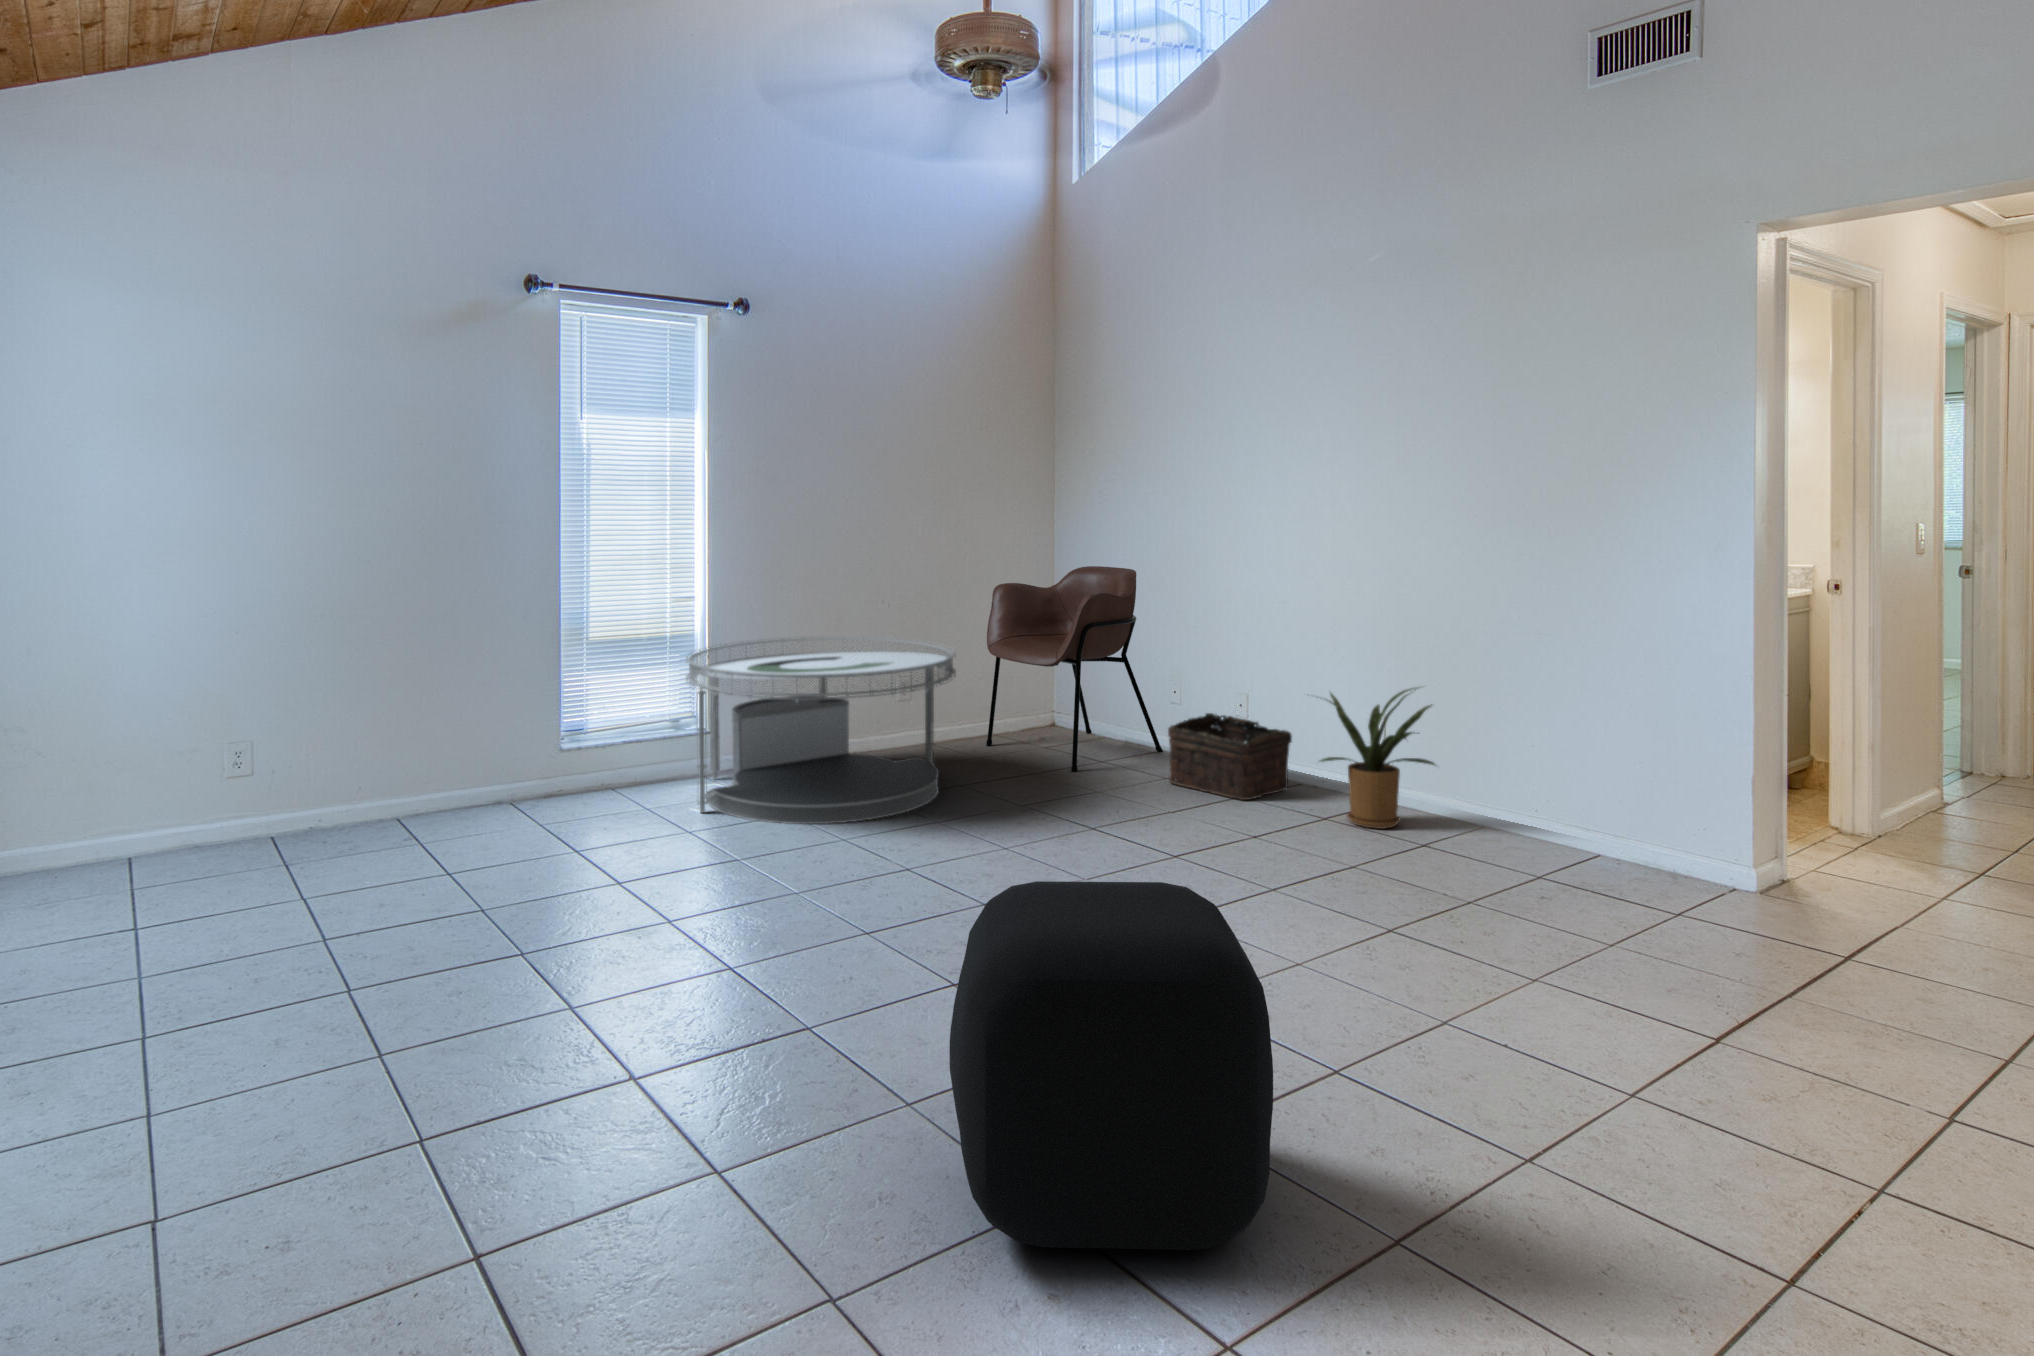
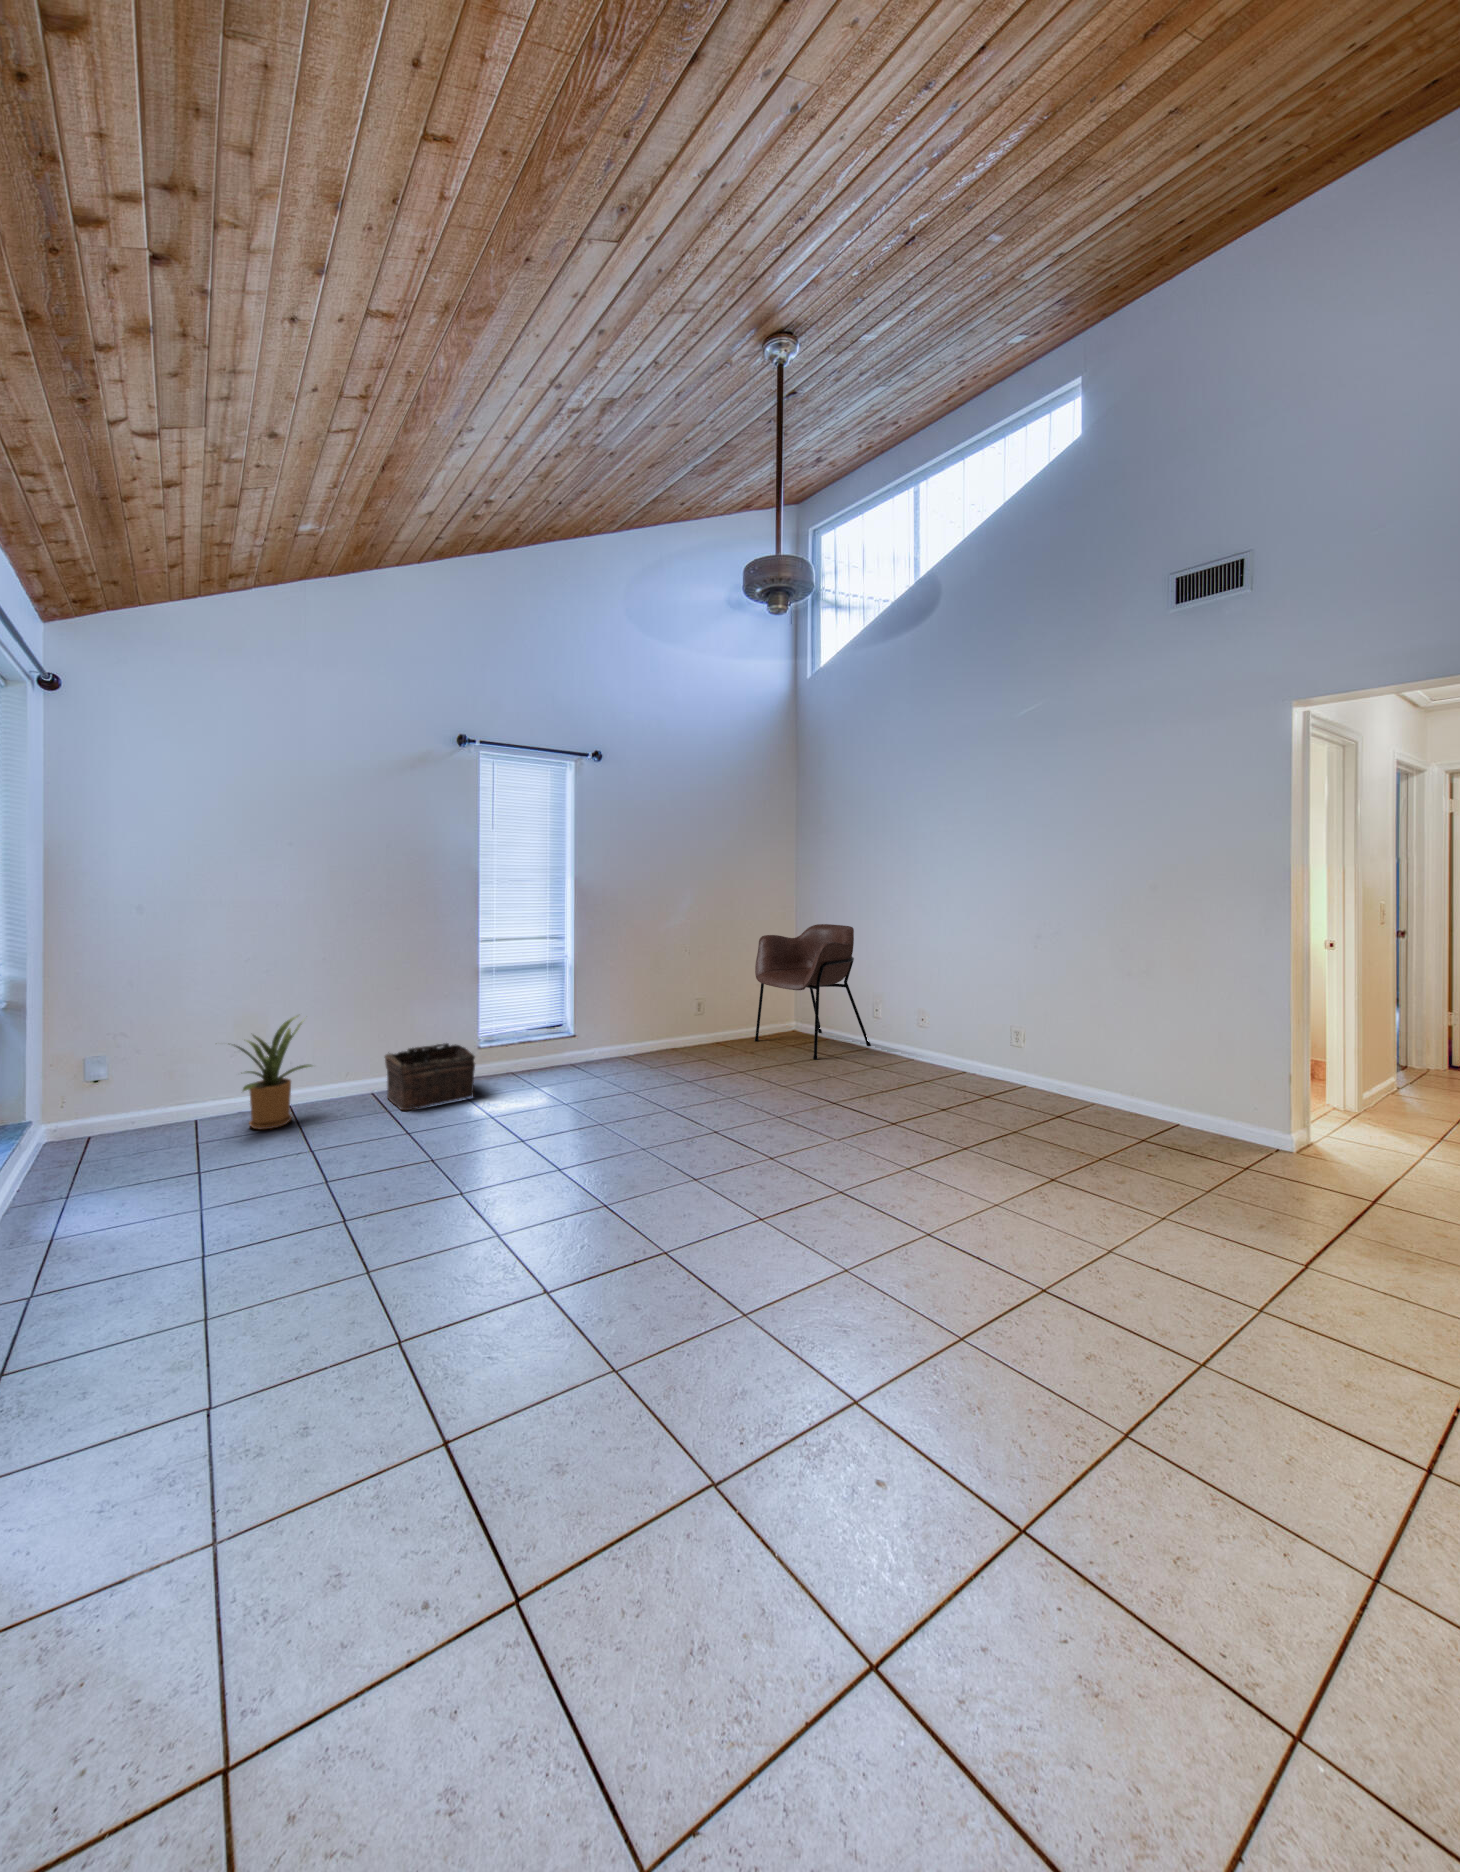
coffee table: present [686,637,956,824] -> none [563,970,740,1097]
house plant: present [1321,687,1435,829] -> present [234,1016,312,1129]
basket: present [1168,713,1292,800] -> present [384,1043,475,1110]
ottoman: present [950,881,1273,1250] -> none [783,1160,1030,1446]

